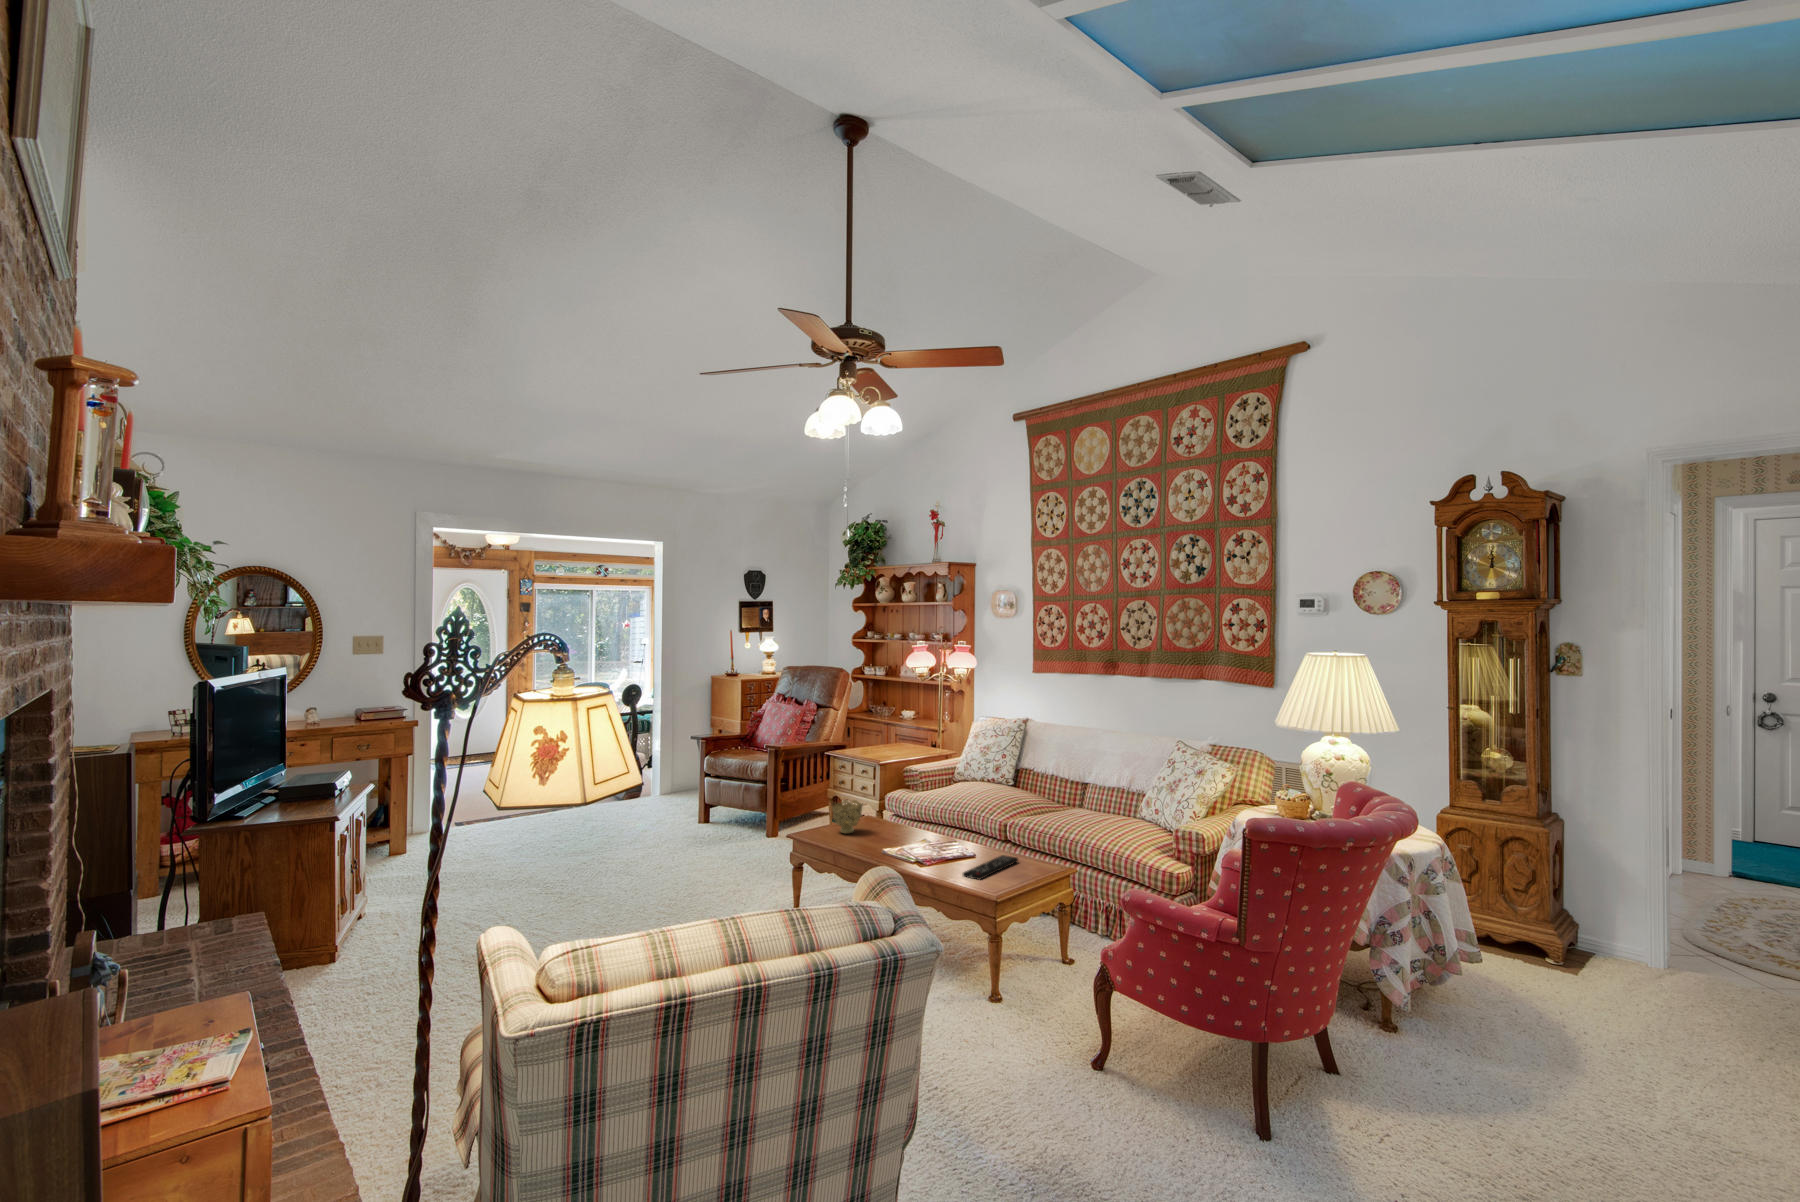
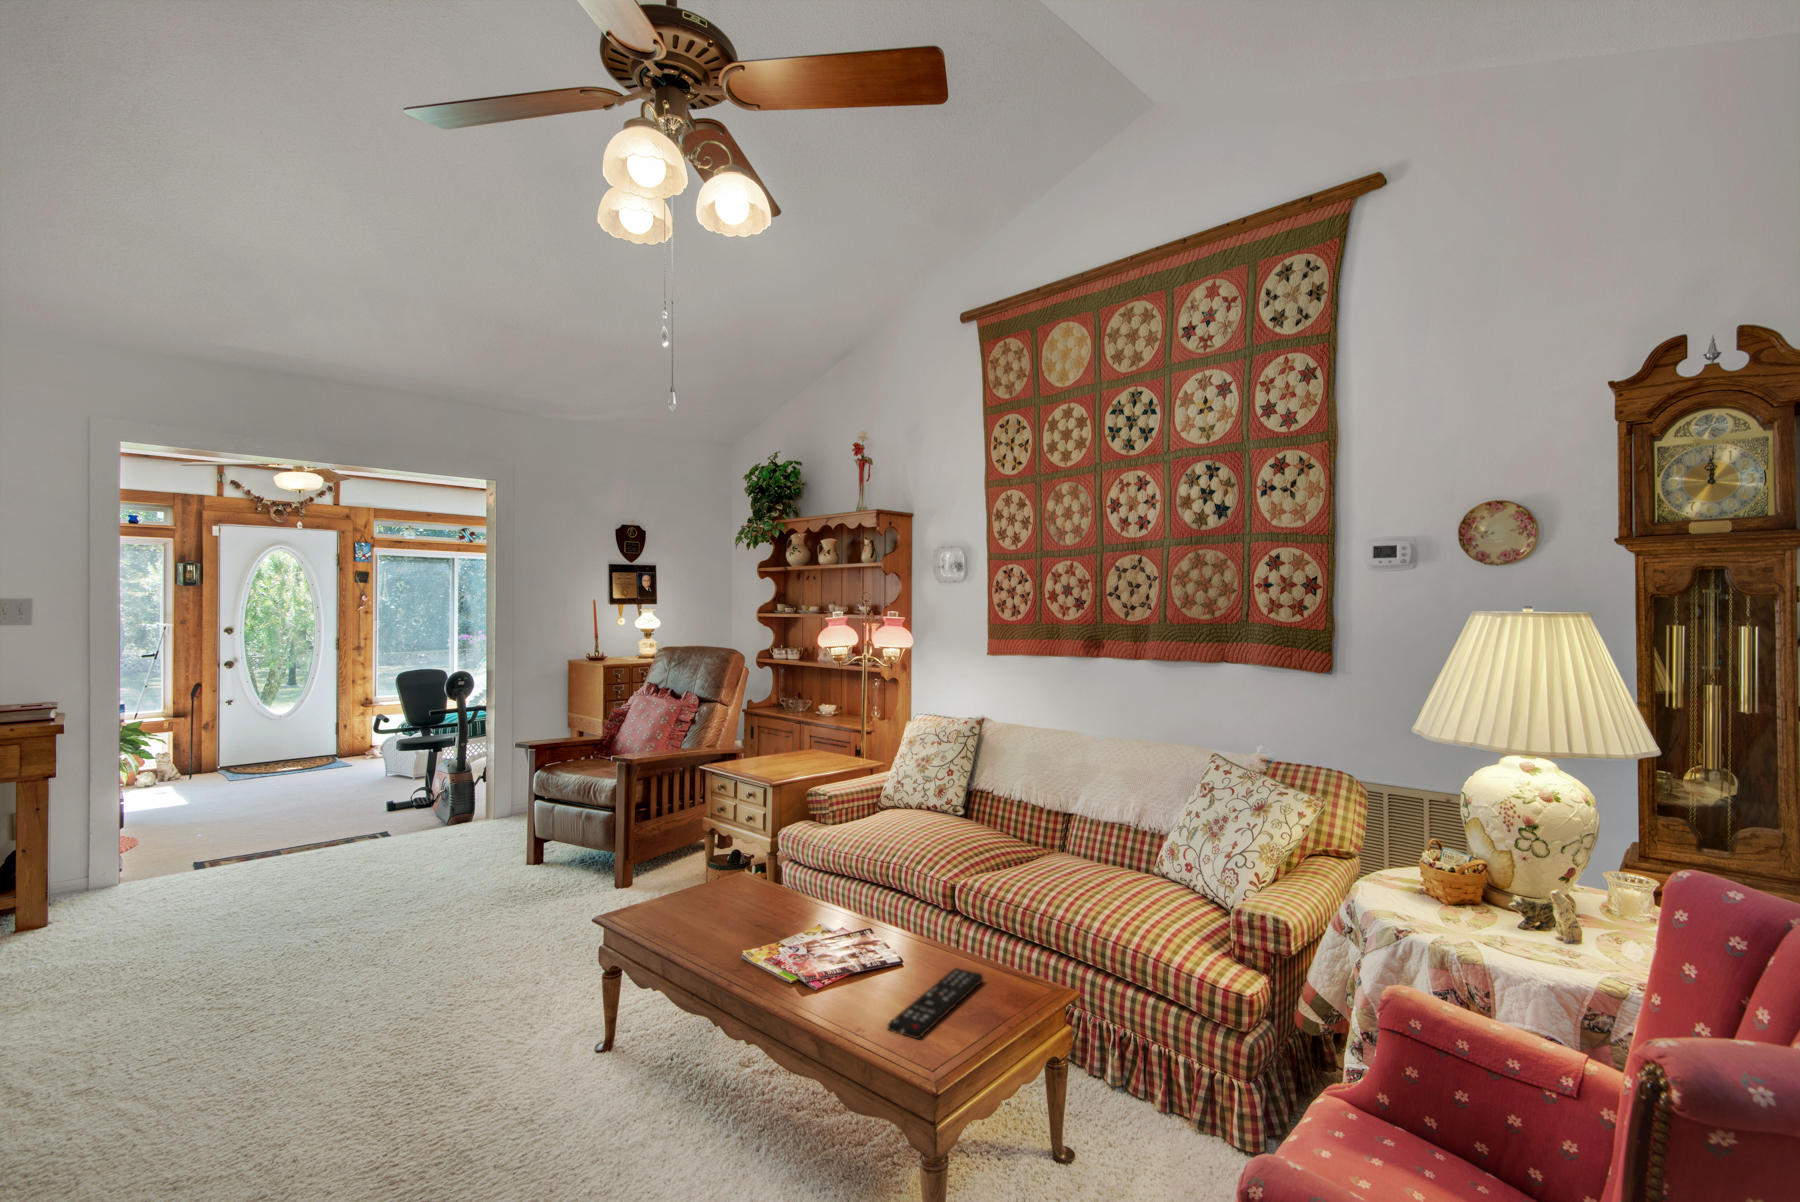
decorative bowl: present [832,800,862,834] -> none [681,862,733,920]

